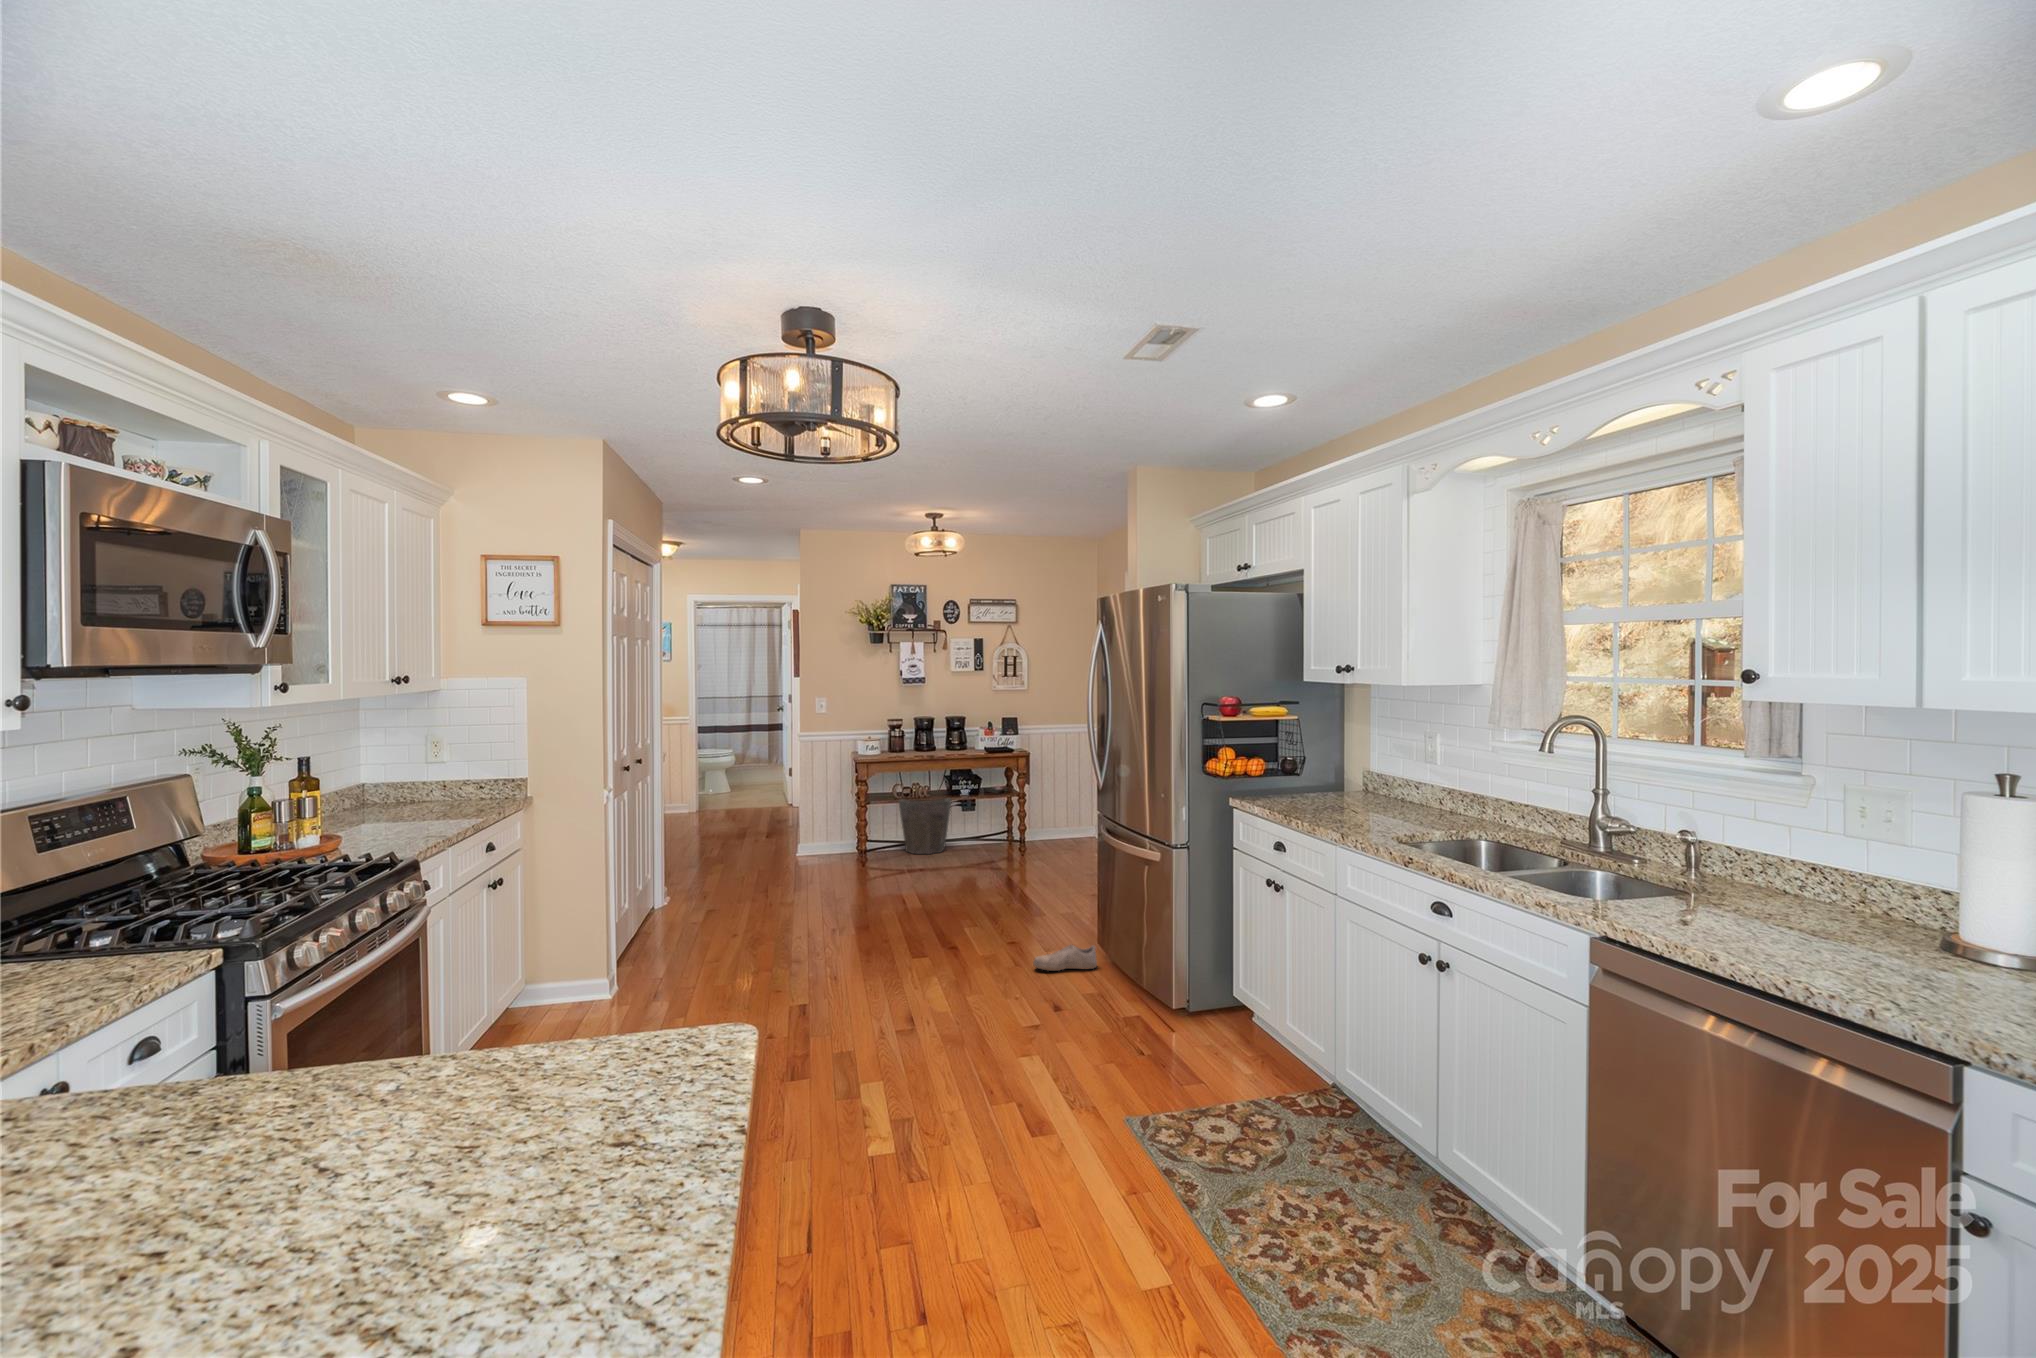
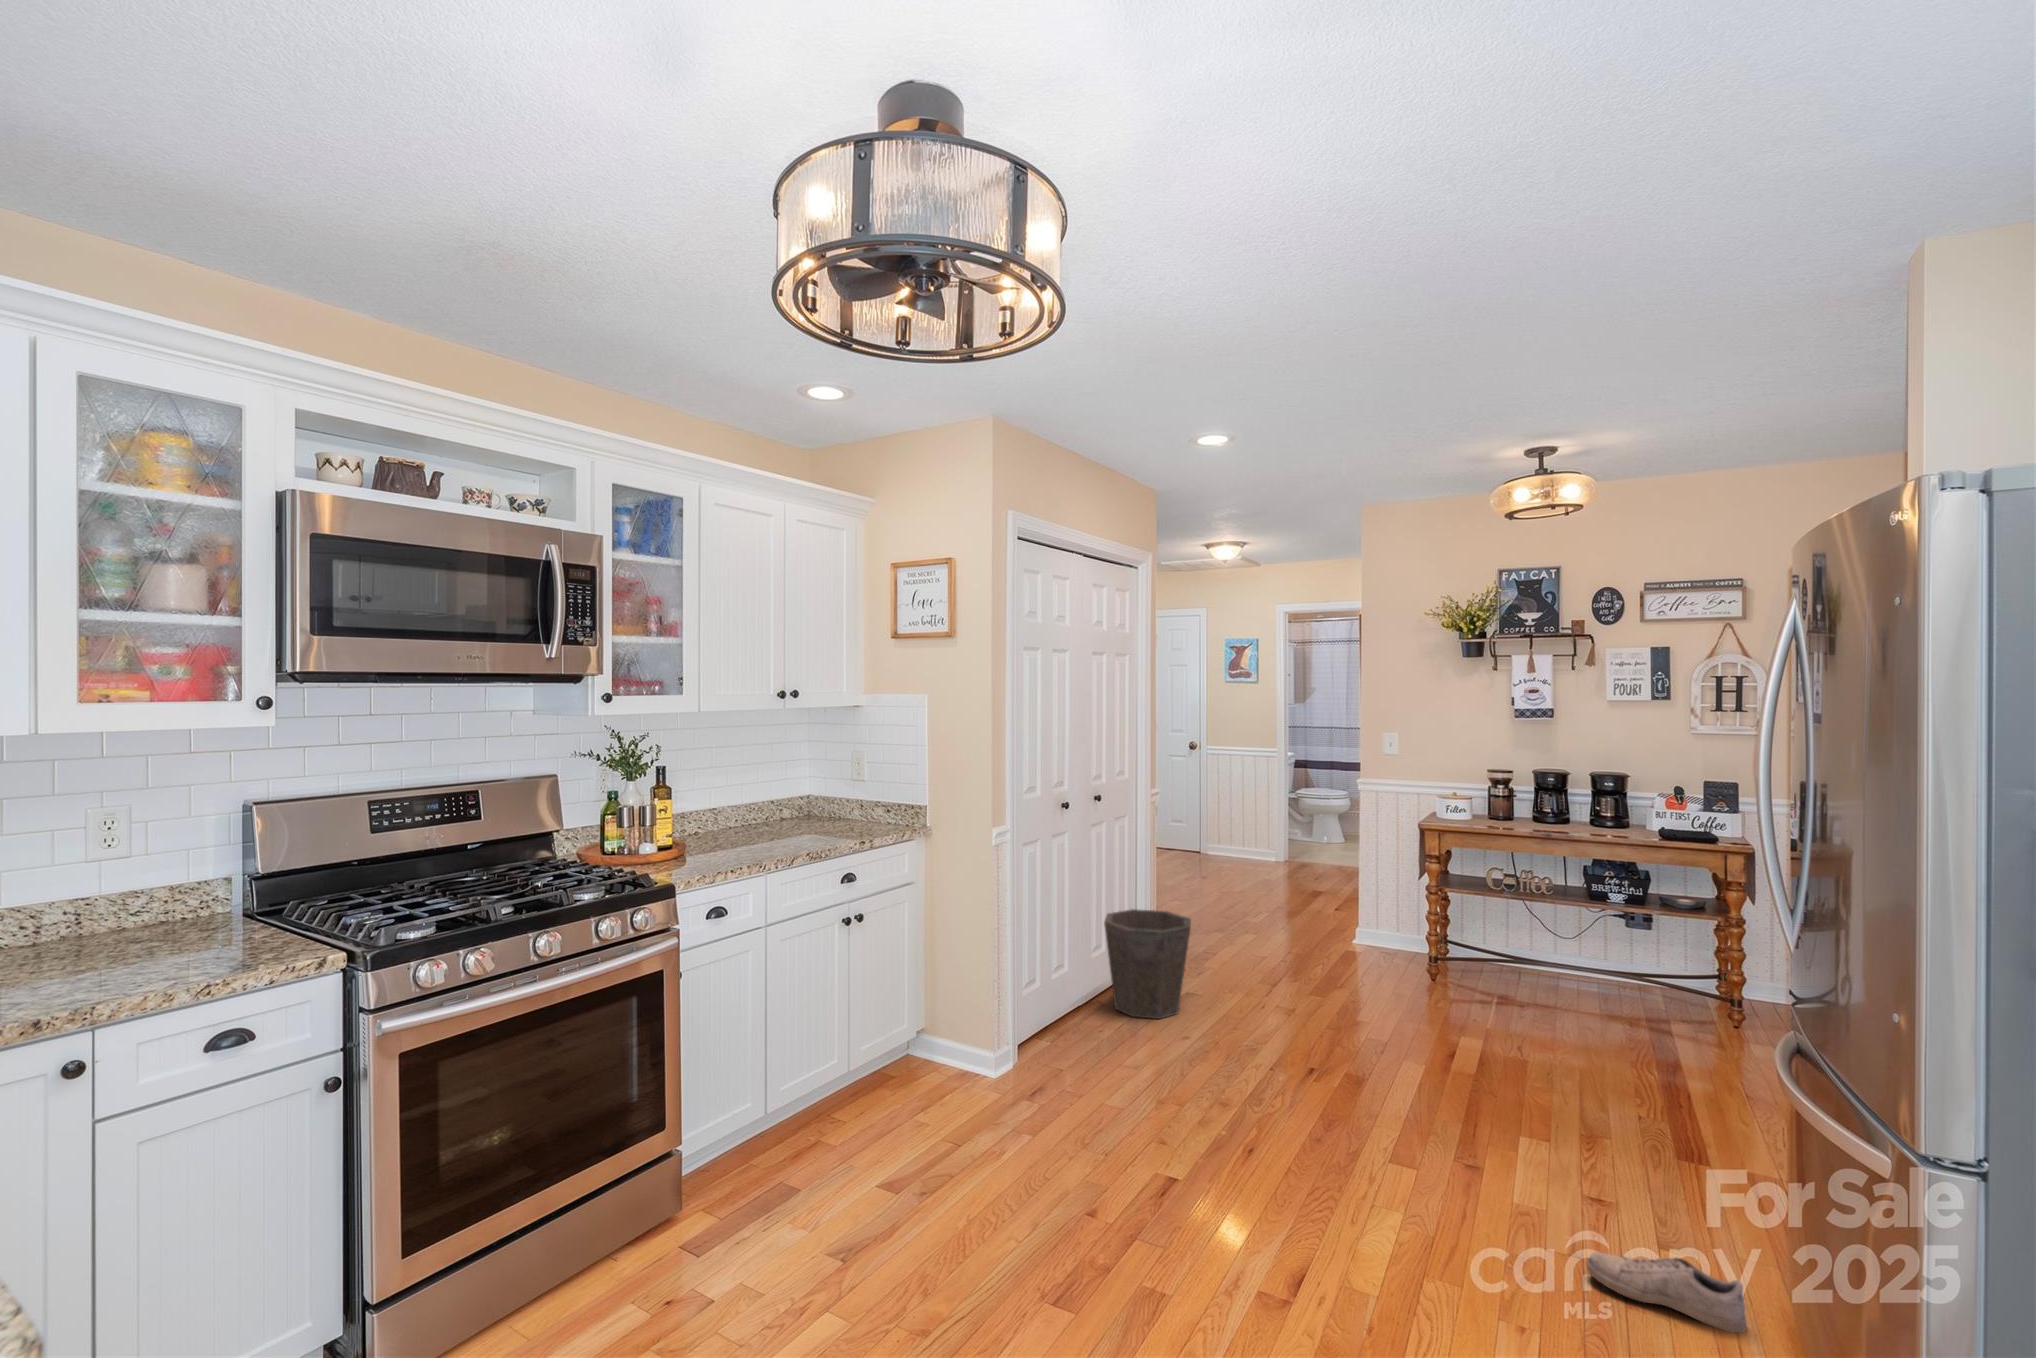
waste bin: present [899,796,951,854] -> present [1104,909,1191,1019]

